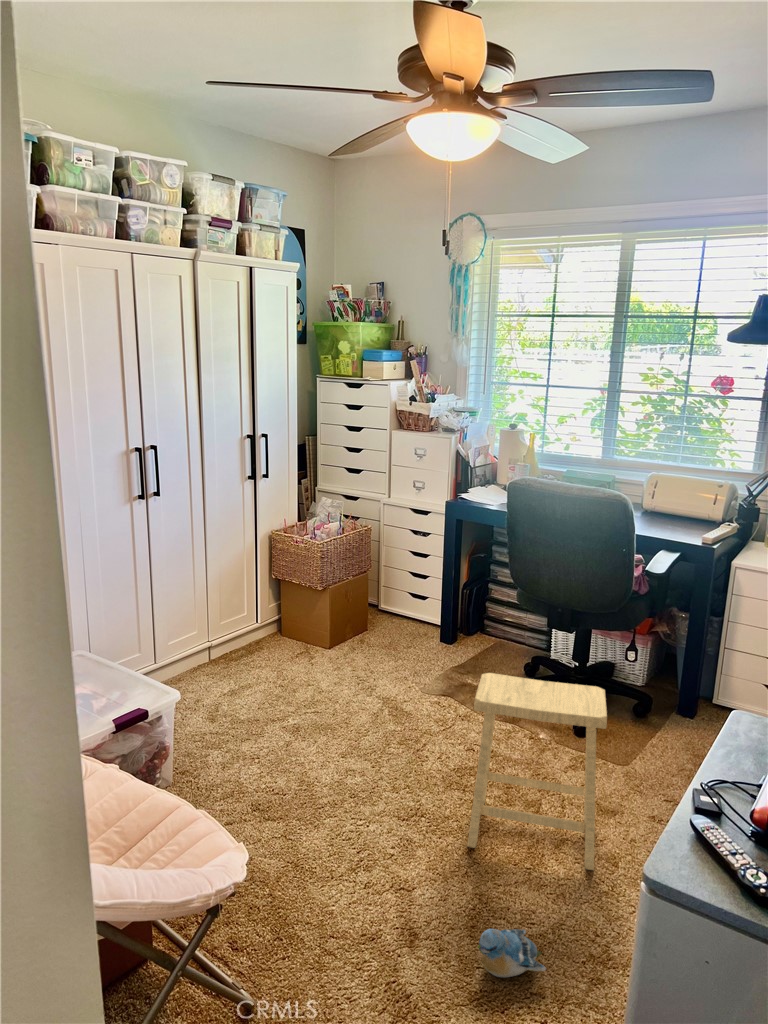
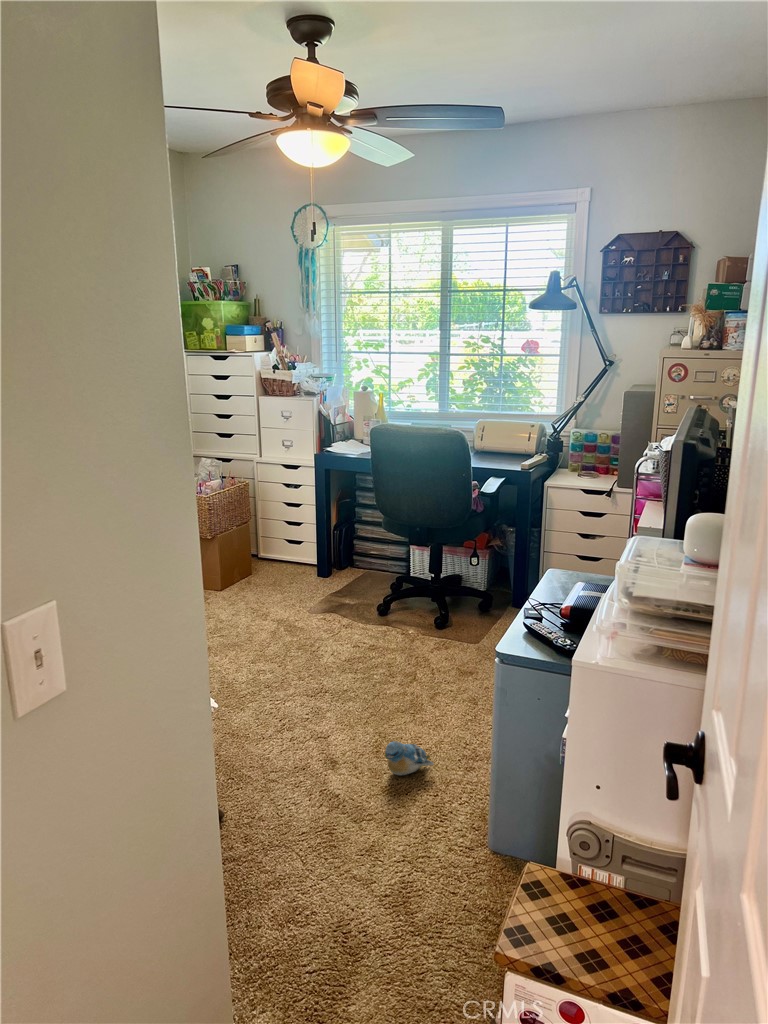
footstool: present [468,673,607,870] -> none [363,572,462,707]

